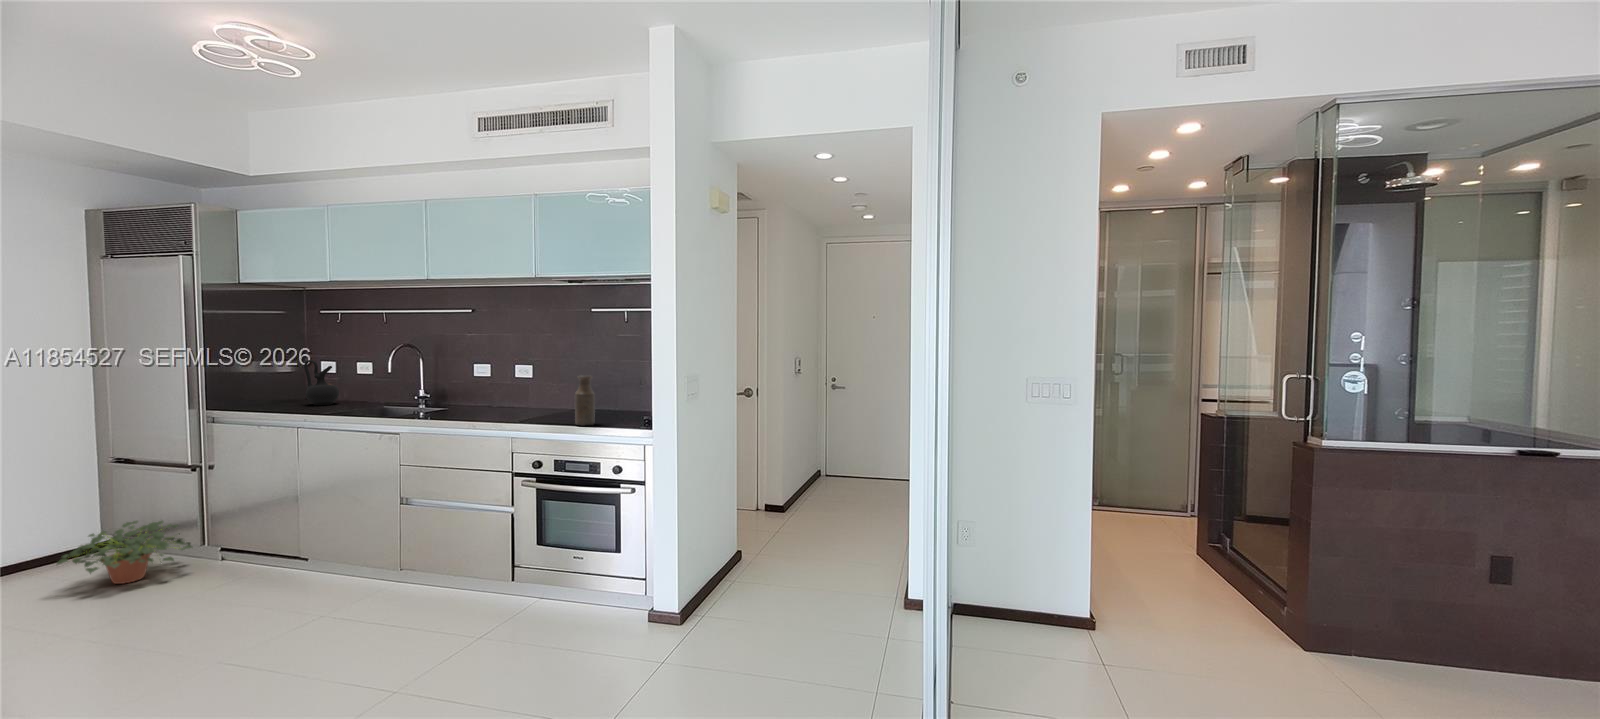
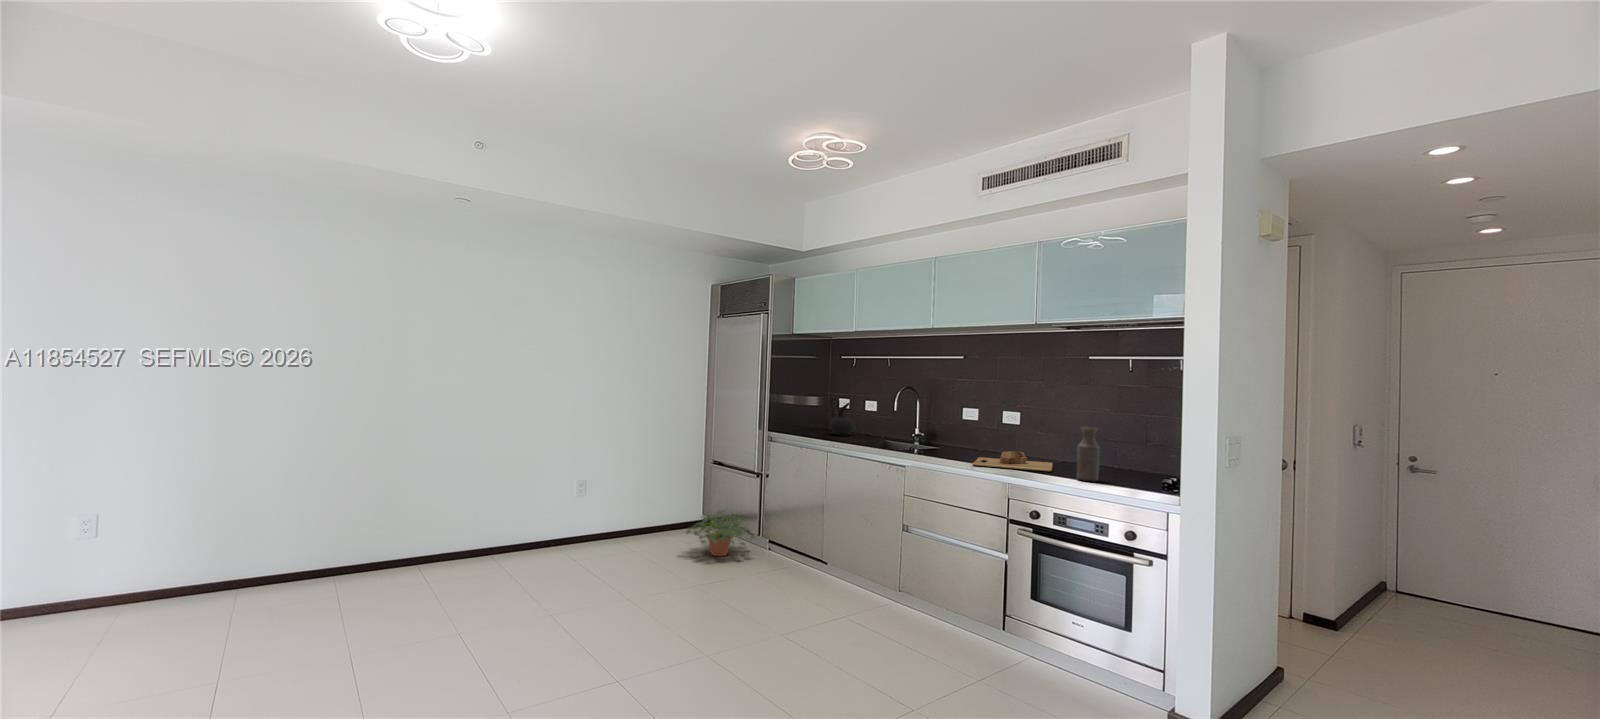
cutting board: none [474,404,561,423] -> present [973,451,1053,472]

